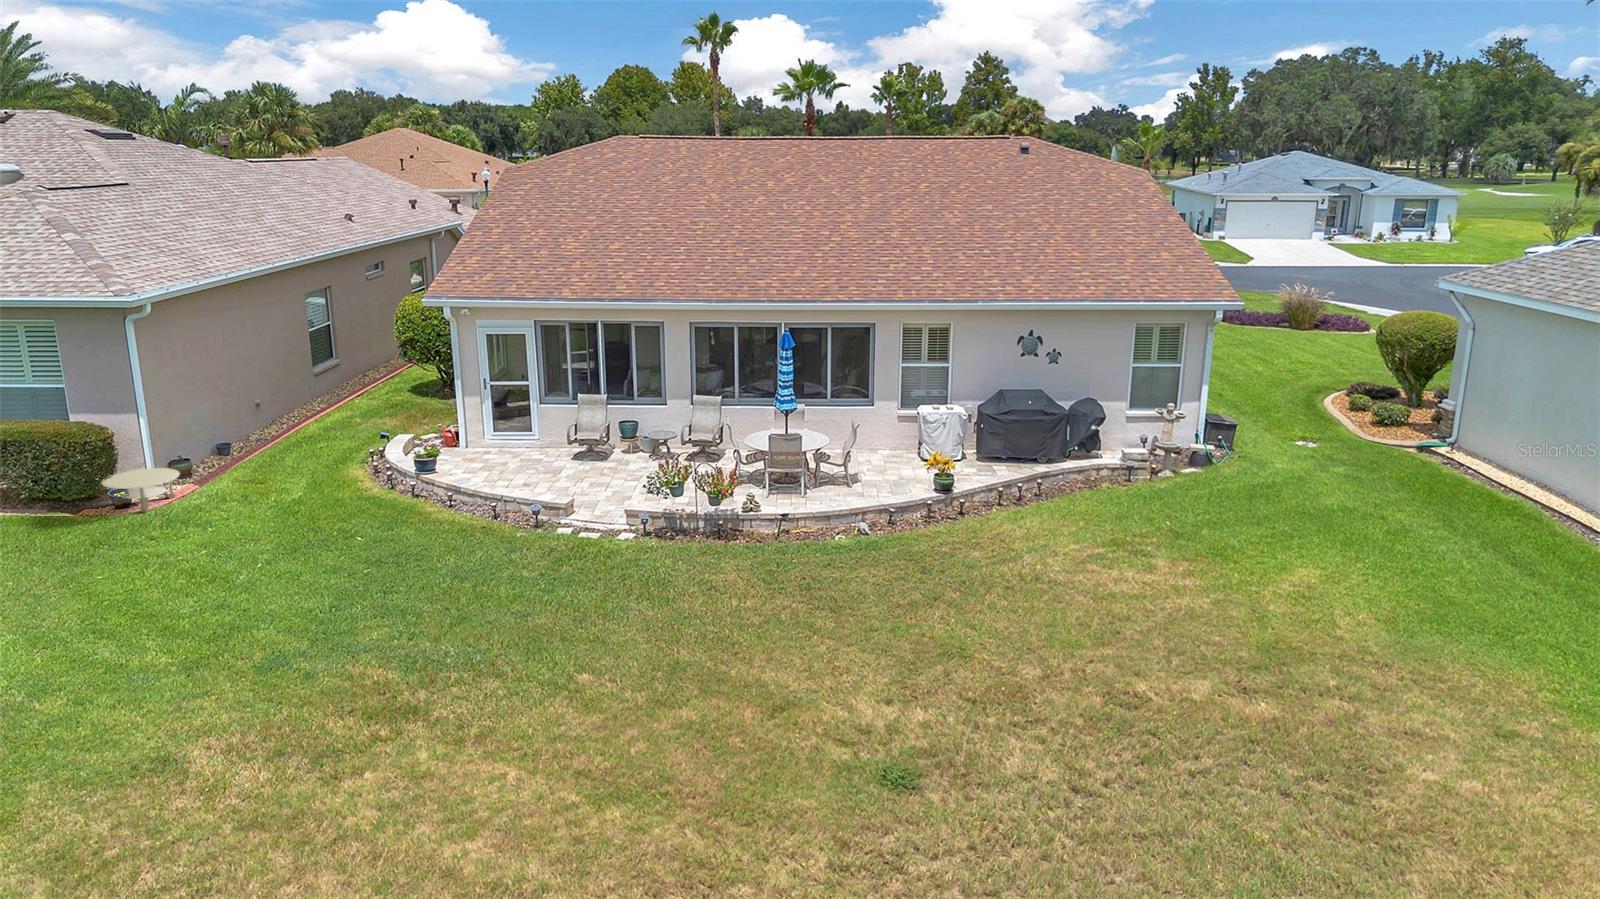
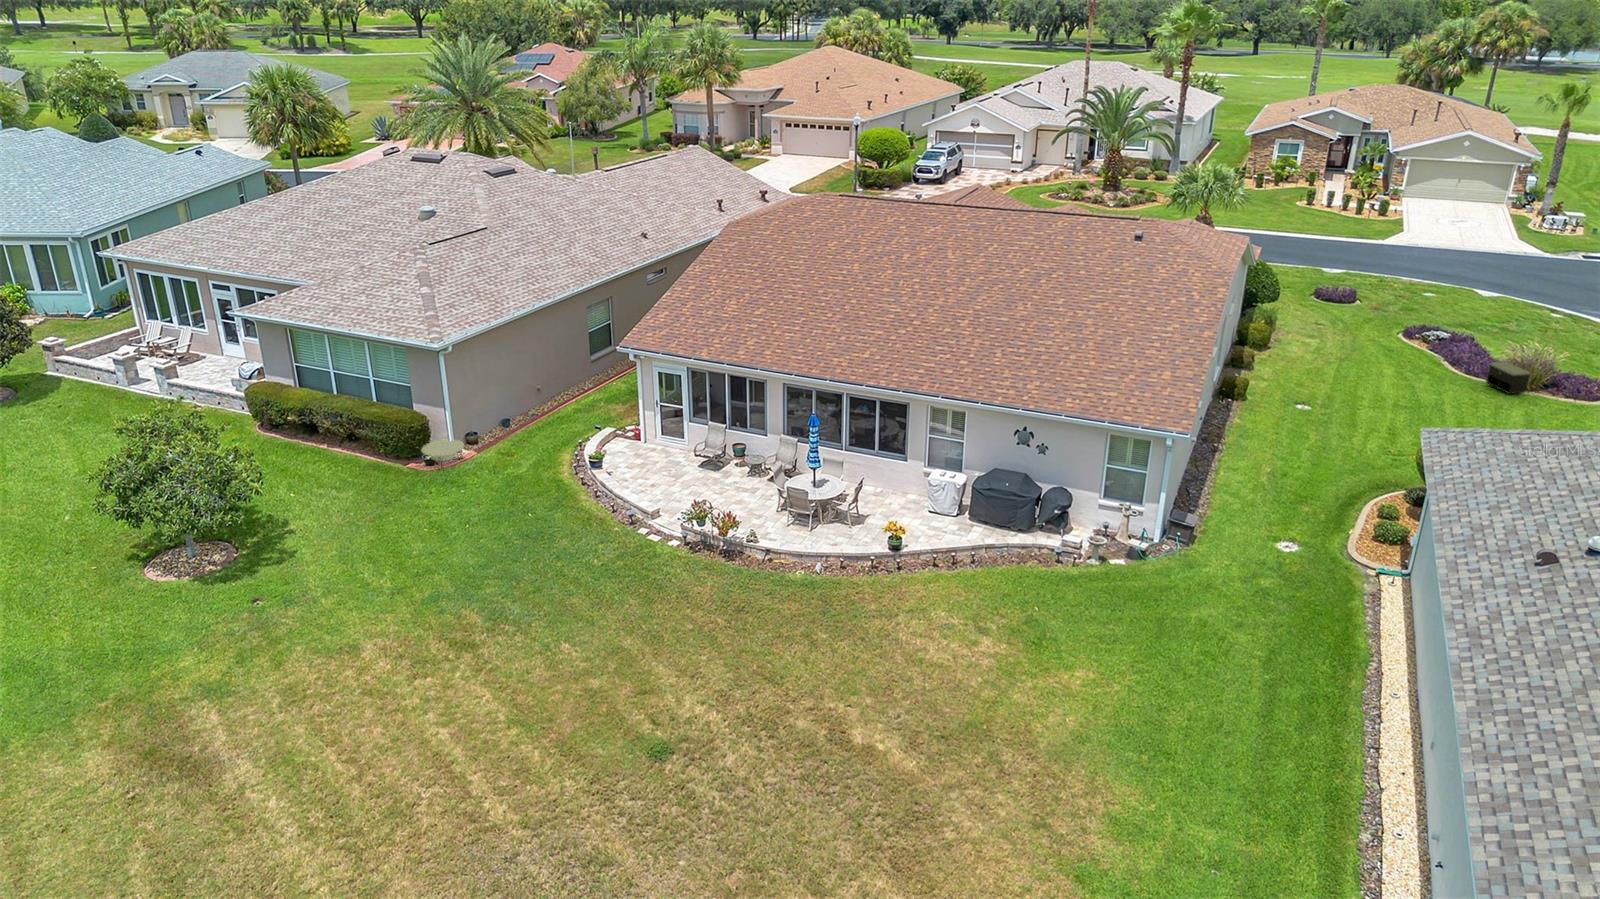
storage bench: none [1290,301,1332,331] -> present [1486,361,1530,394]

